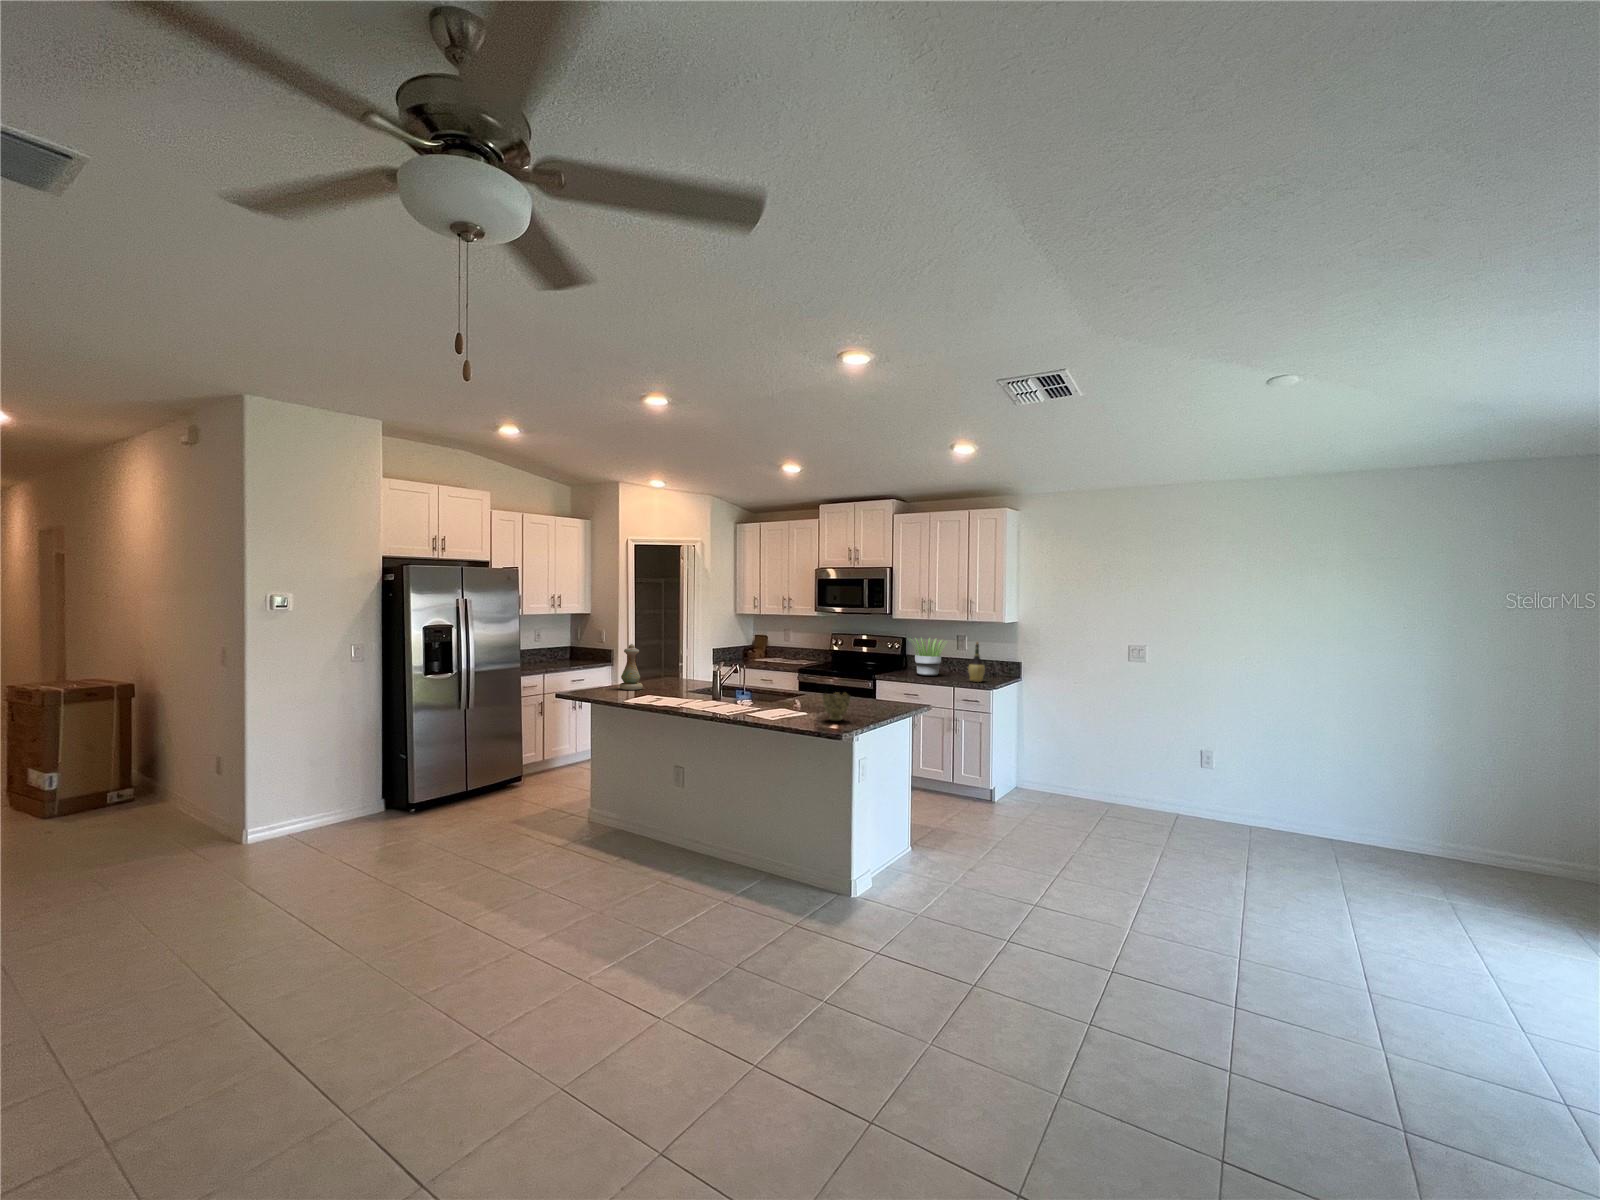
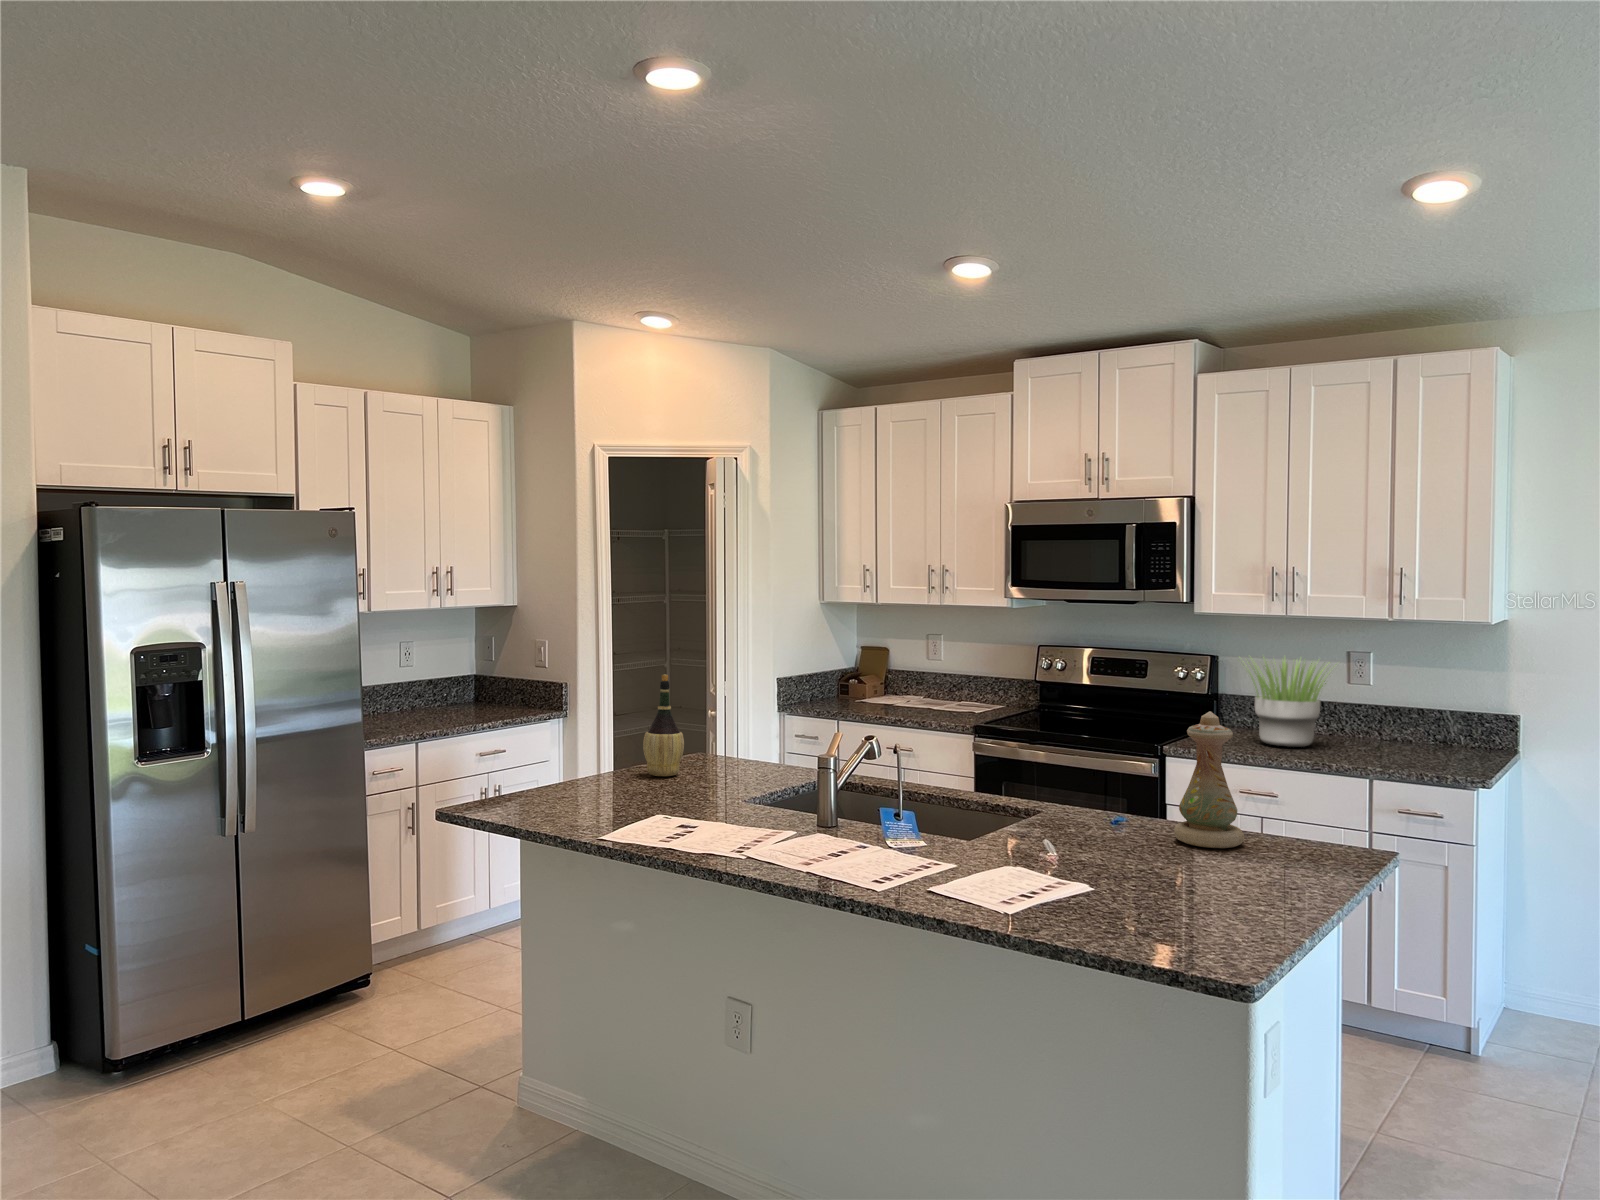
wine bottle: present [968,642,985,682] -> present [643,674,684,776]
vase: present [619,644,643,690] -> present [1174,711,1244,848]
decorative bowl: present [822,692,850,721] -> none [1145,836,1233,925]

